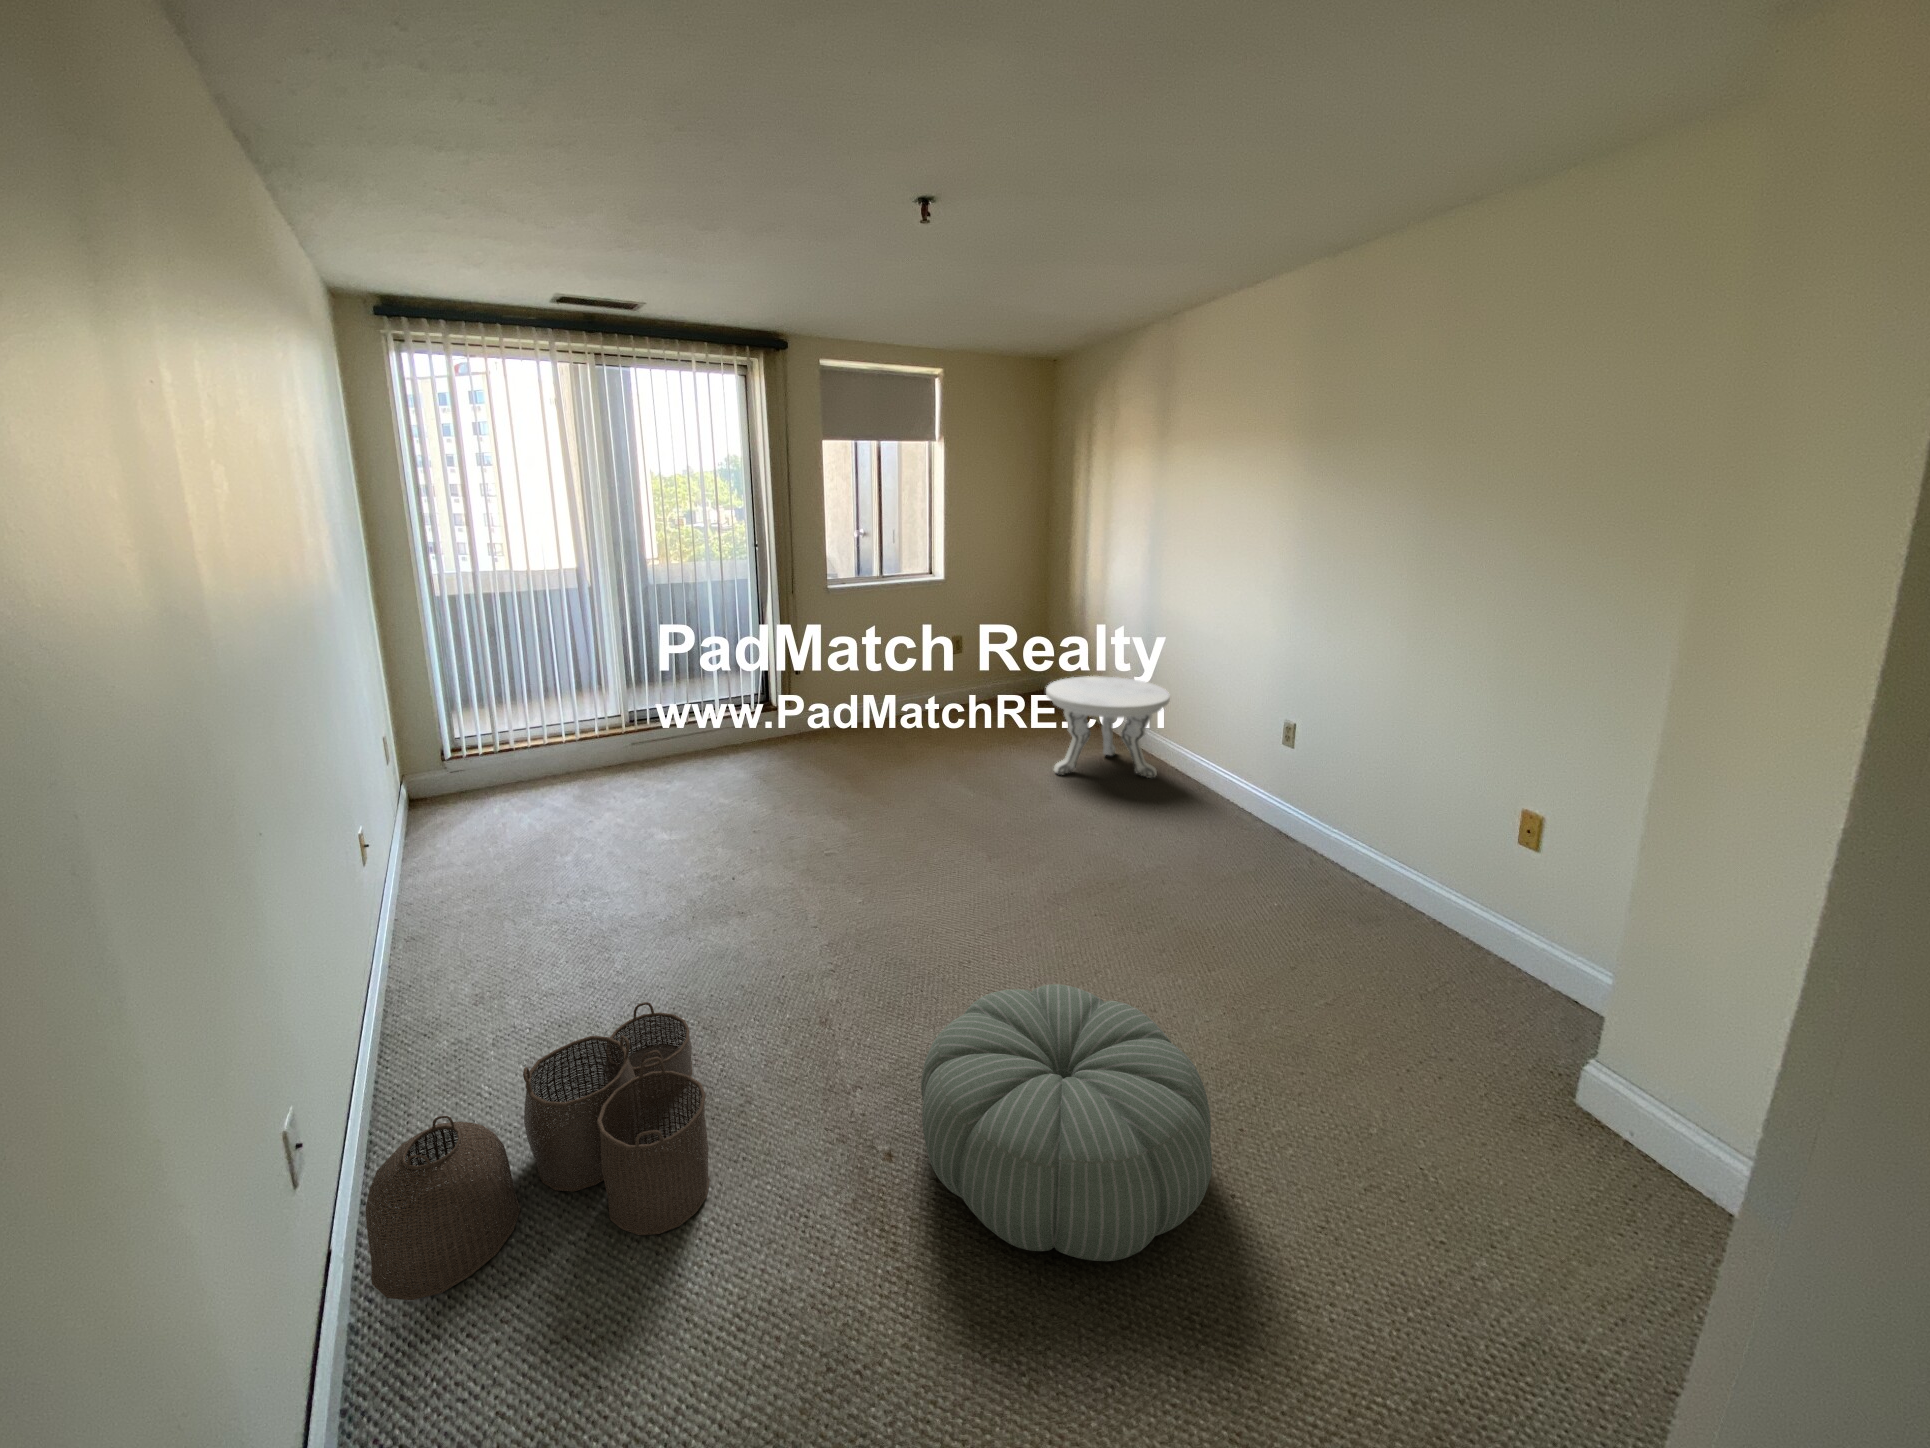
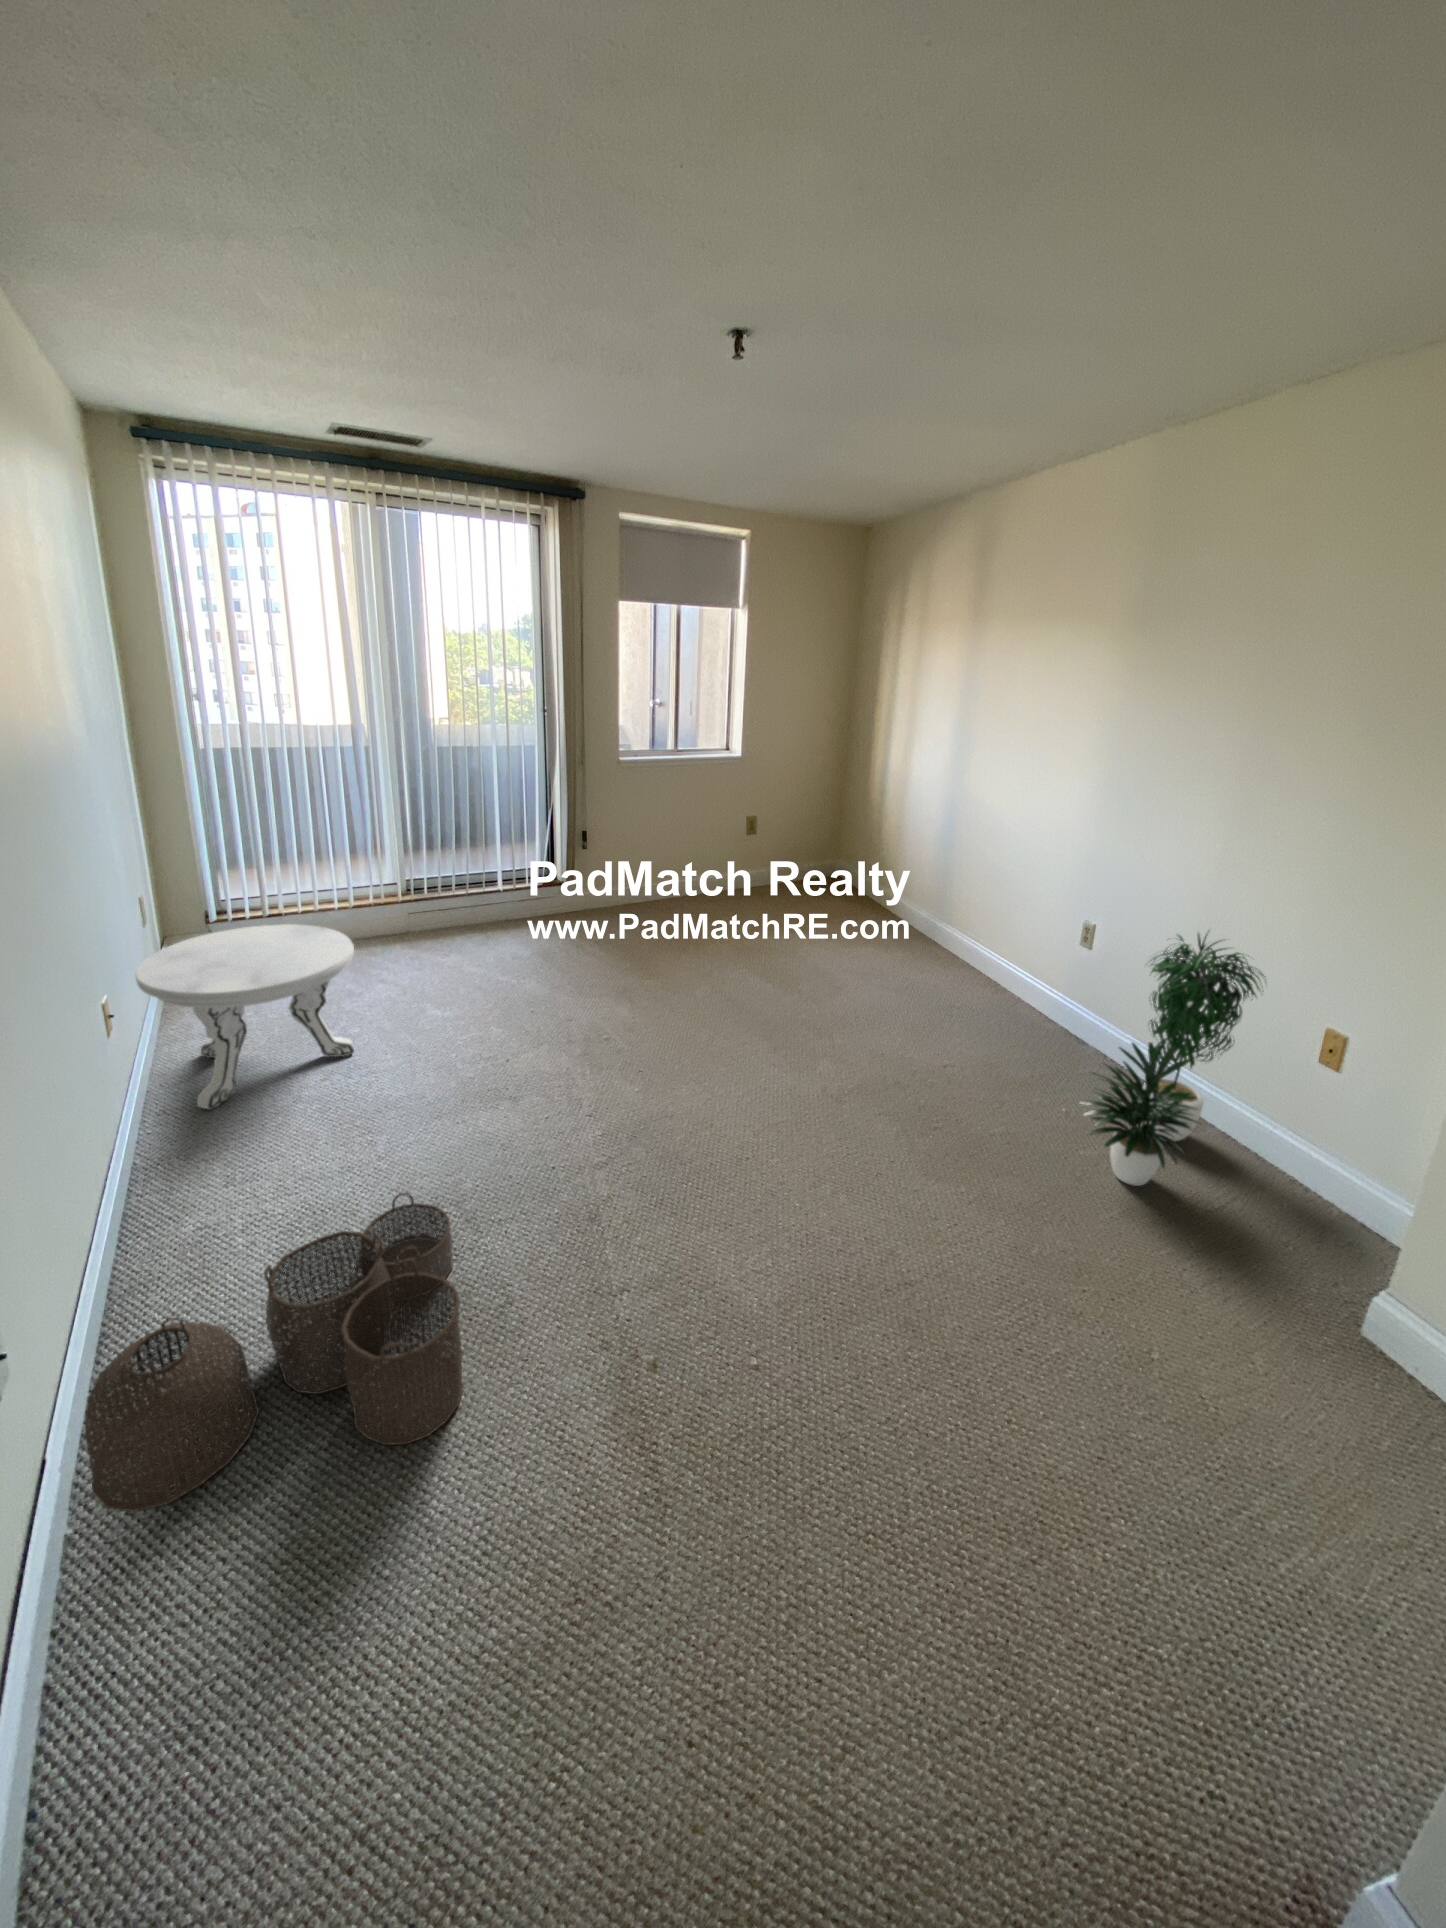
side table: present [1046,676,1170,778] -> present [136,924,355,1109]
potted plant: none [1291,719,1466,975] -> present [1080,930,1266,1186]
pouf: present [921,984,1212,1261] -> none [690,1192,990,1490]

